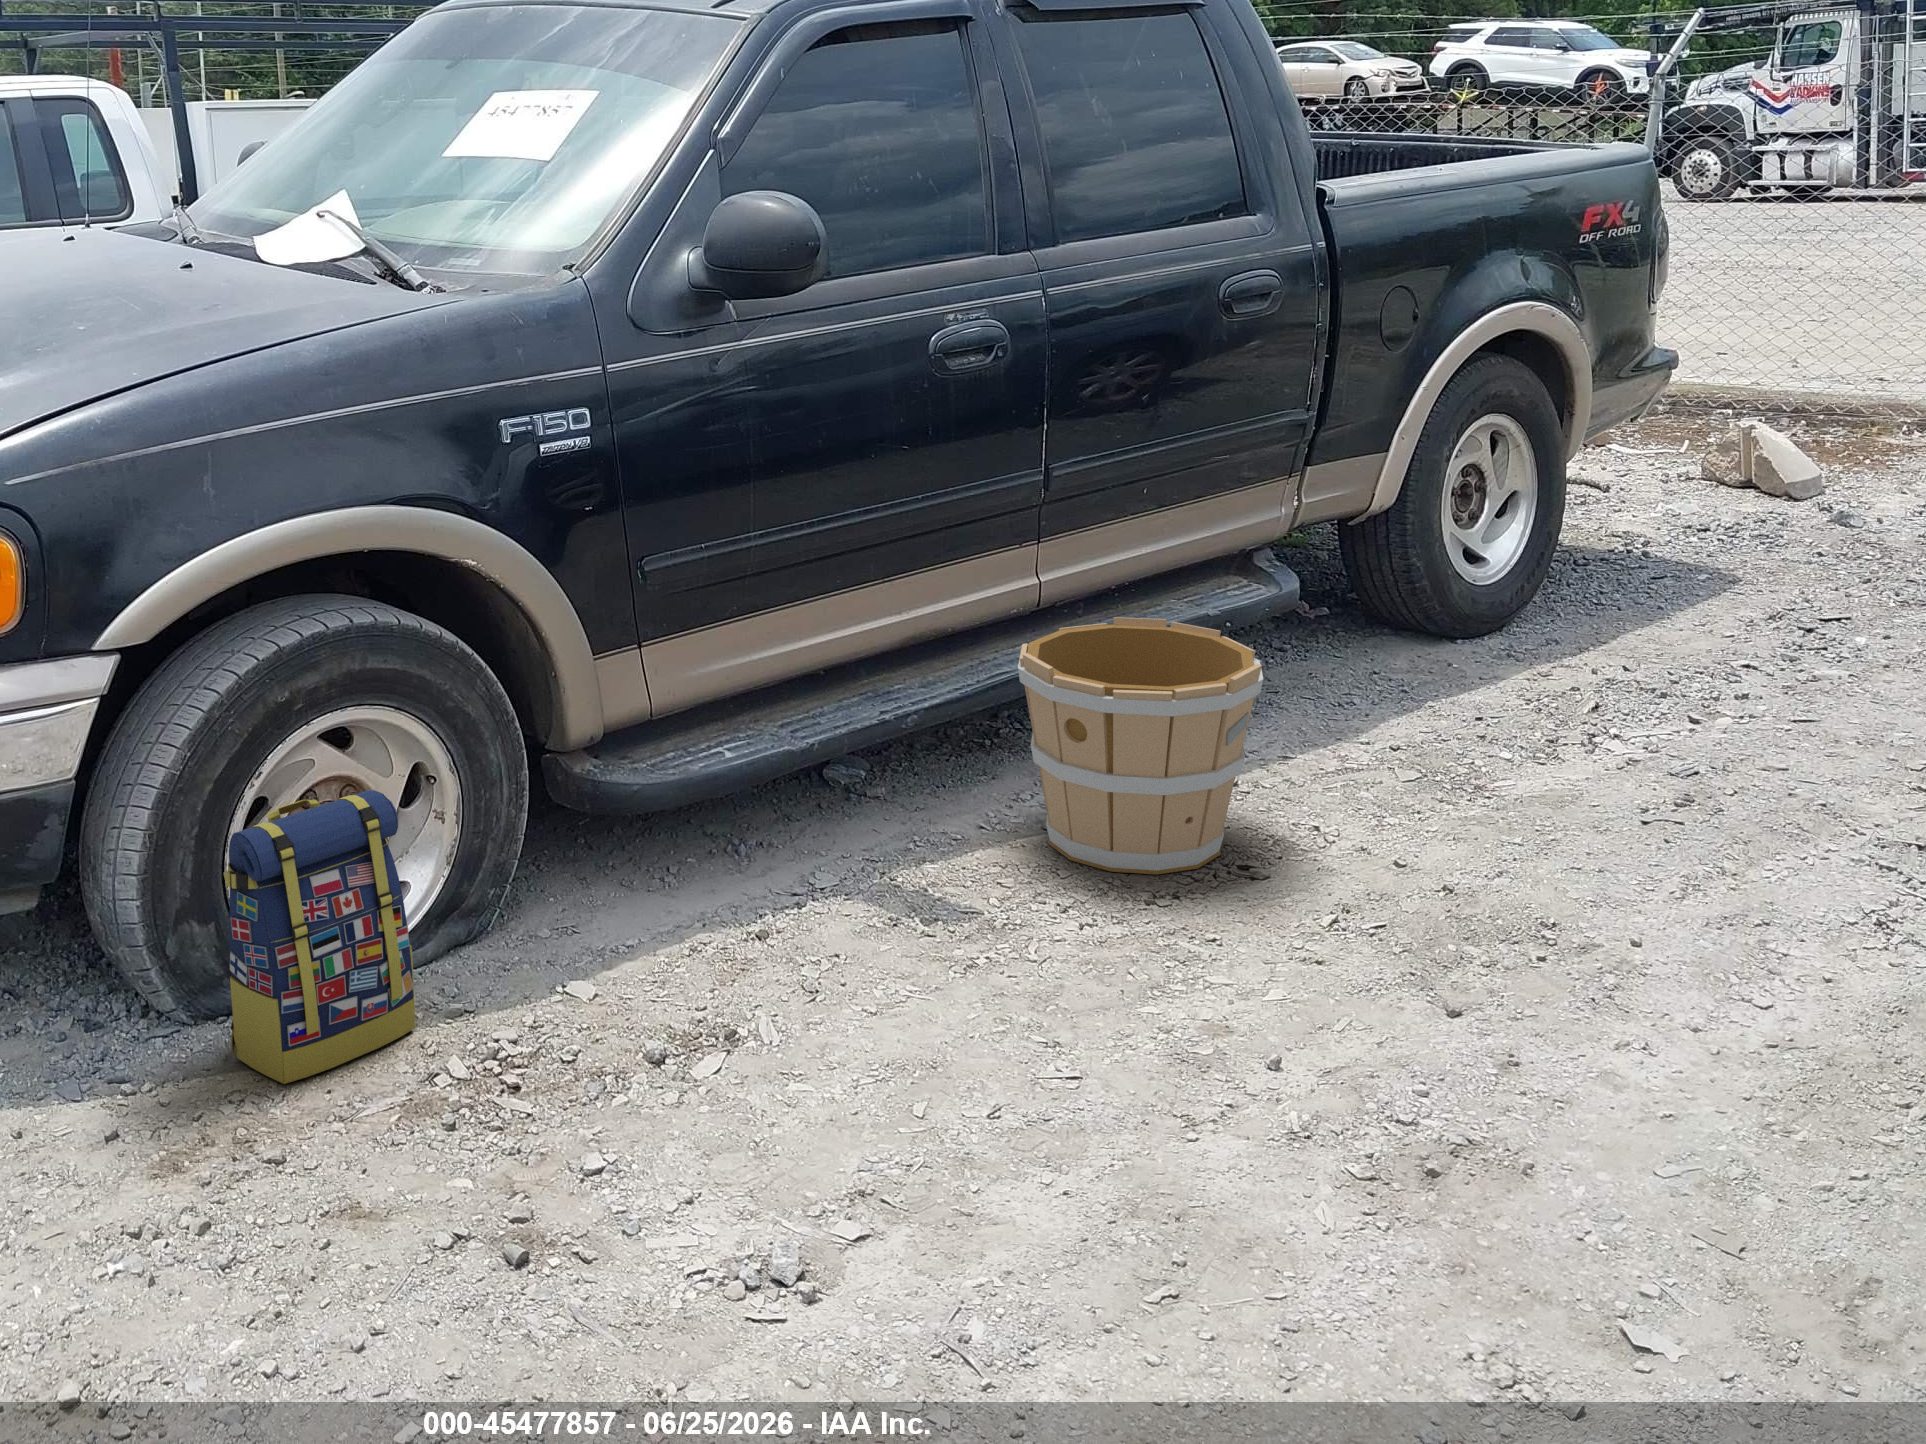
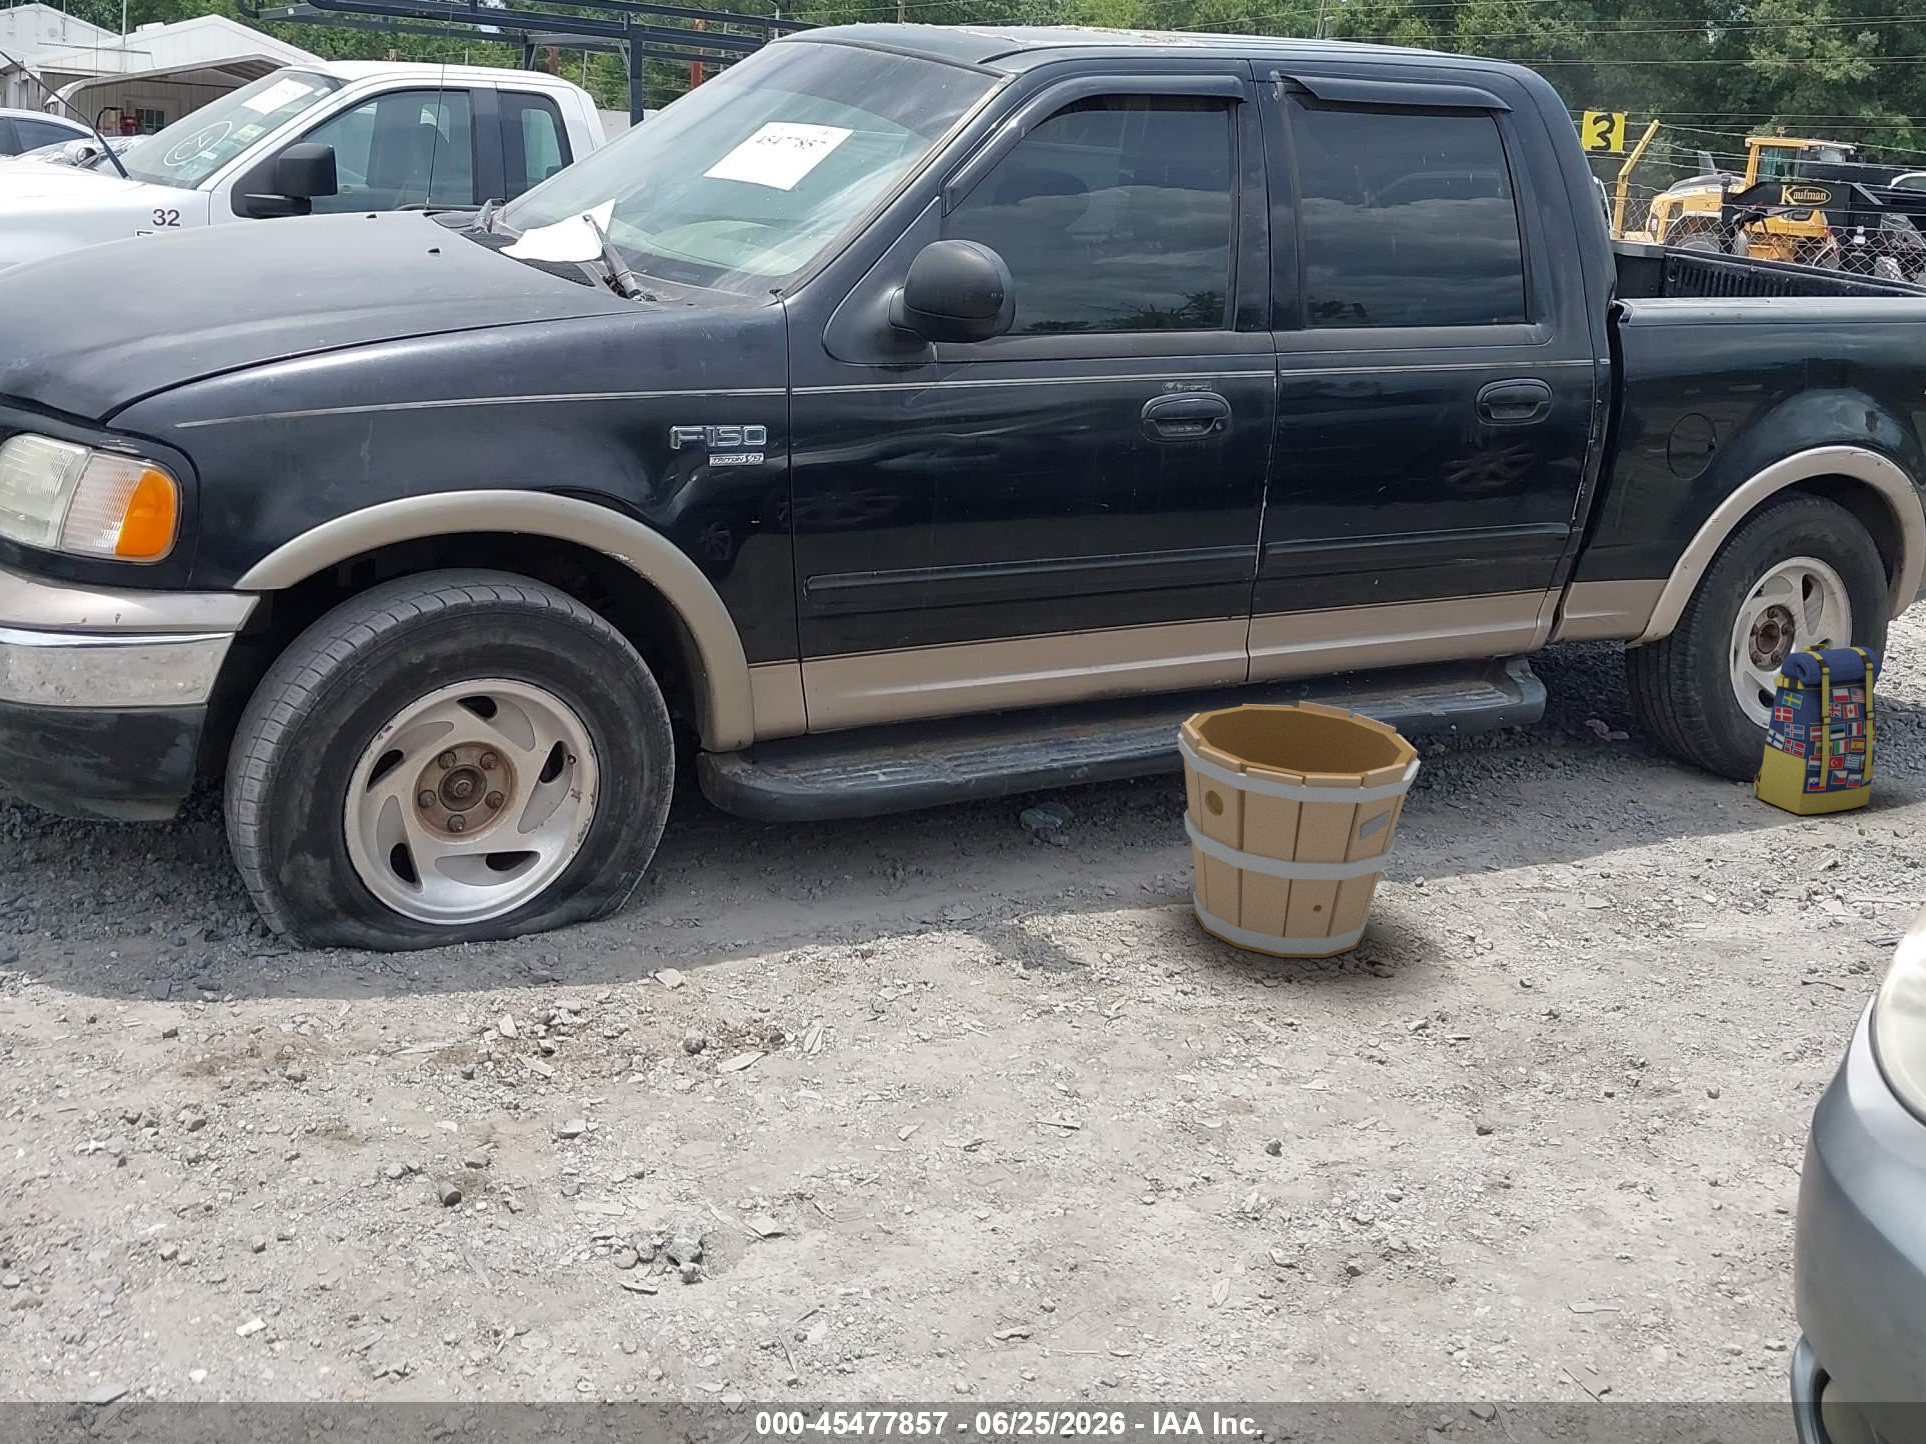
backpack: present [223,790,415,1084] -> present [1754,644,1882,814]

